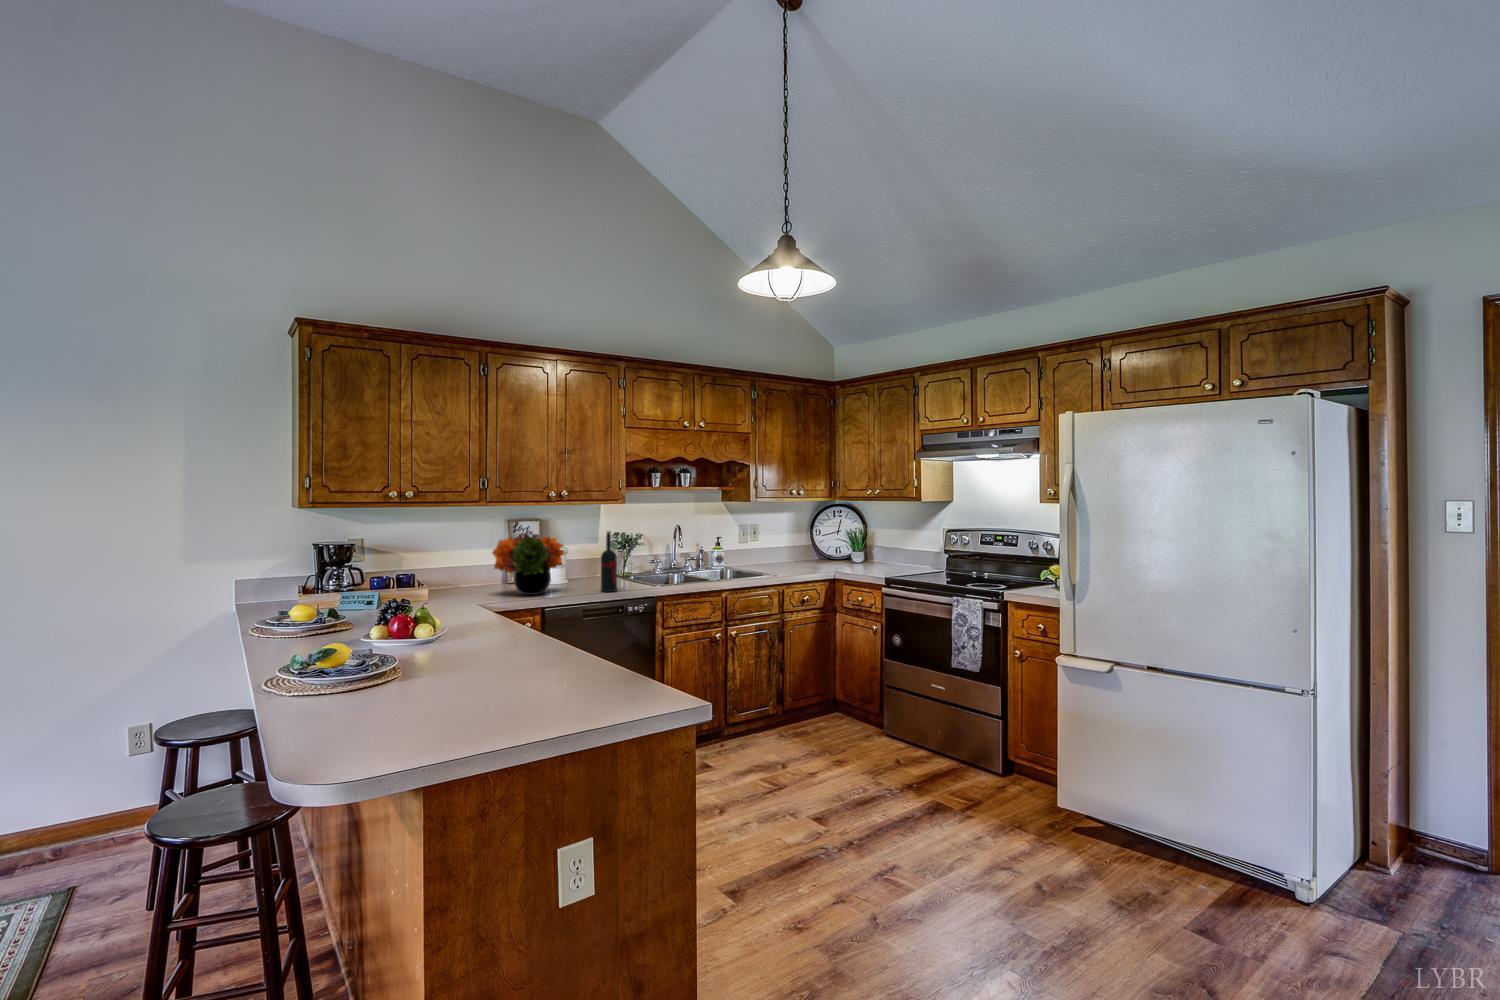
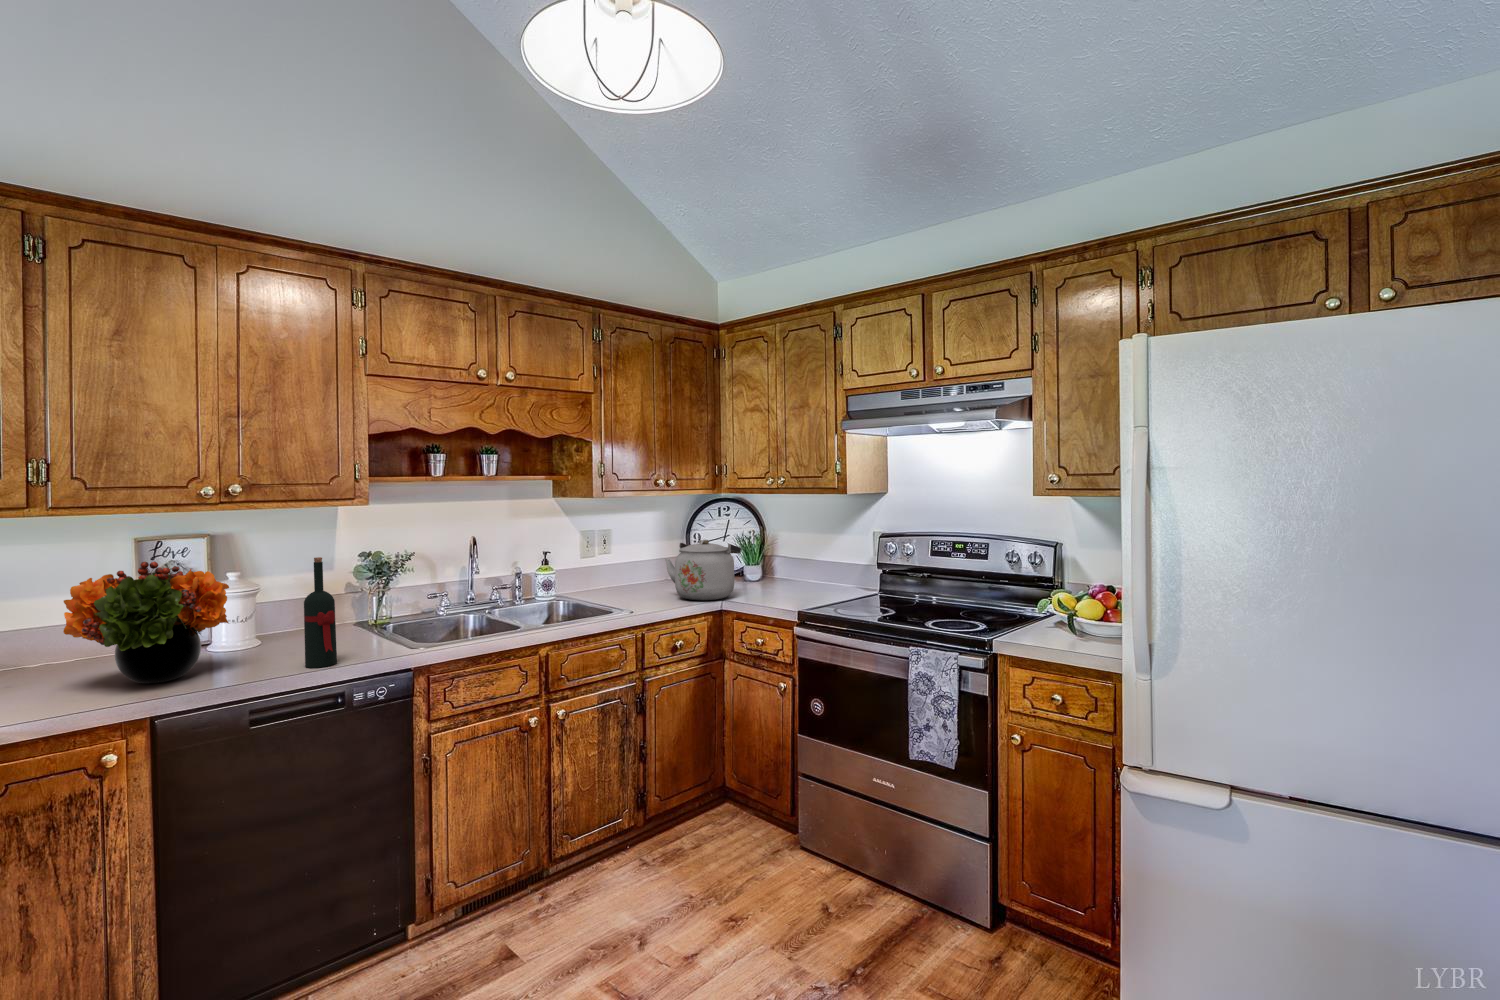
kettle: none [796,531,848,572] -> present [665,540,741,600]

